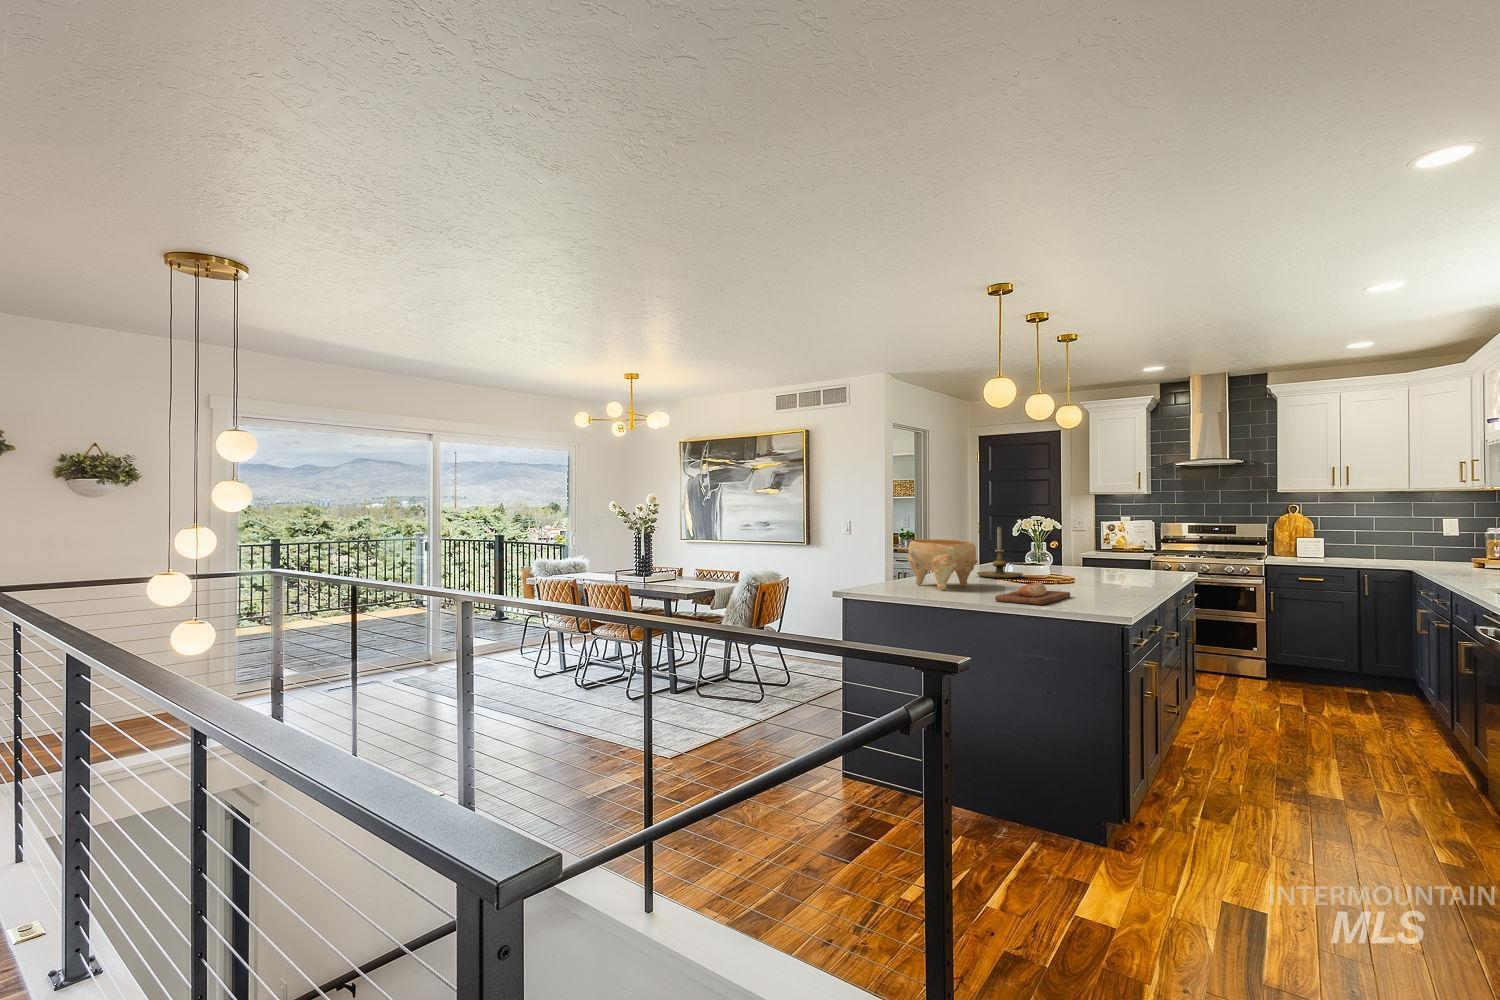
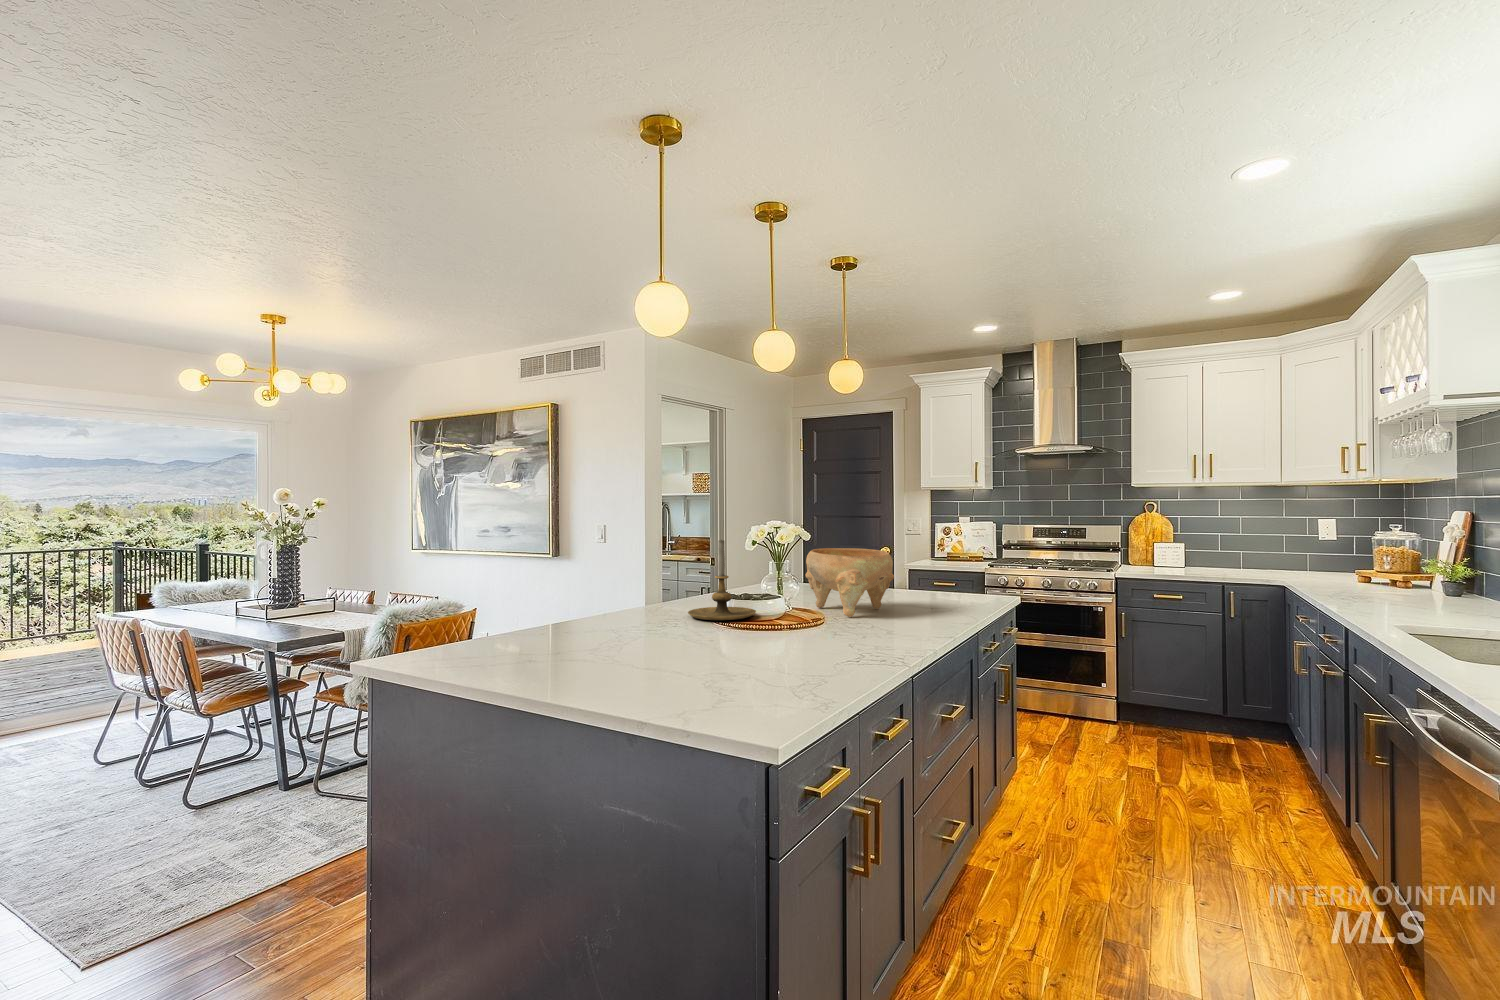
decorative bowl: present [907,539,977,590] -> present [805,548,894,617]
bread loaf: present [995,582,1070,605] -> none [605,647,759,703]

